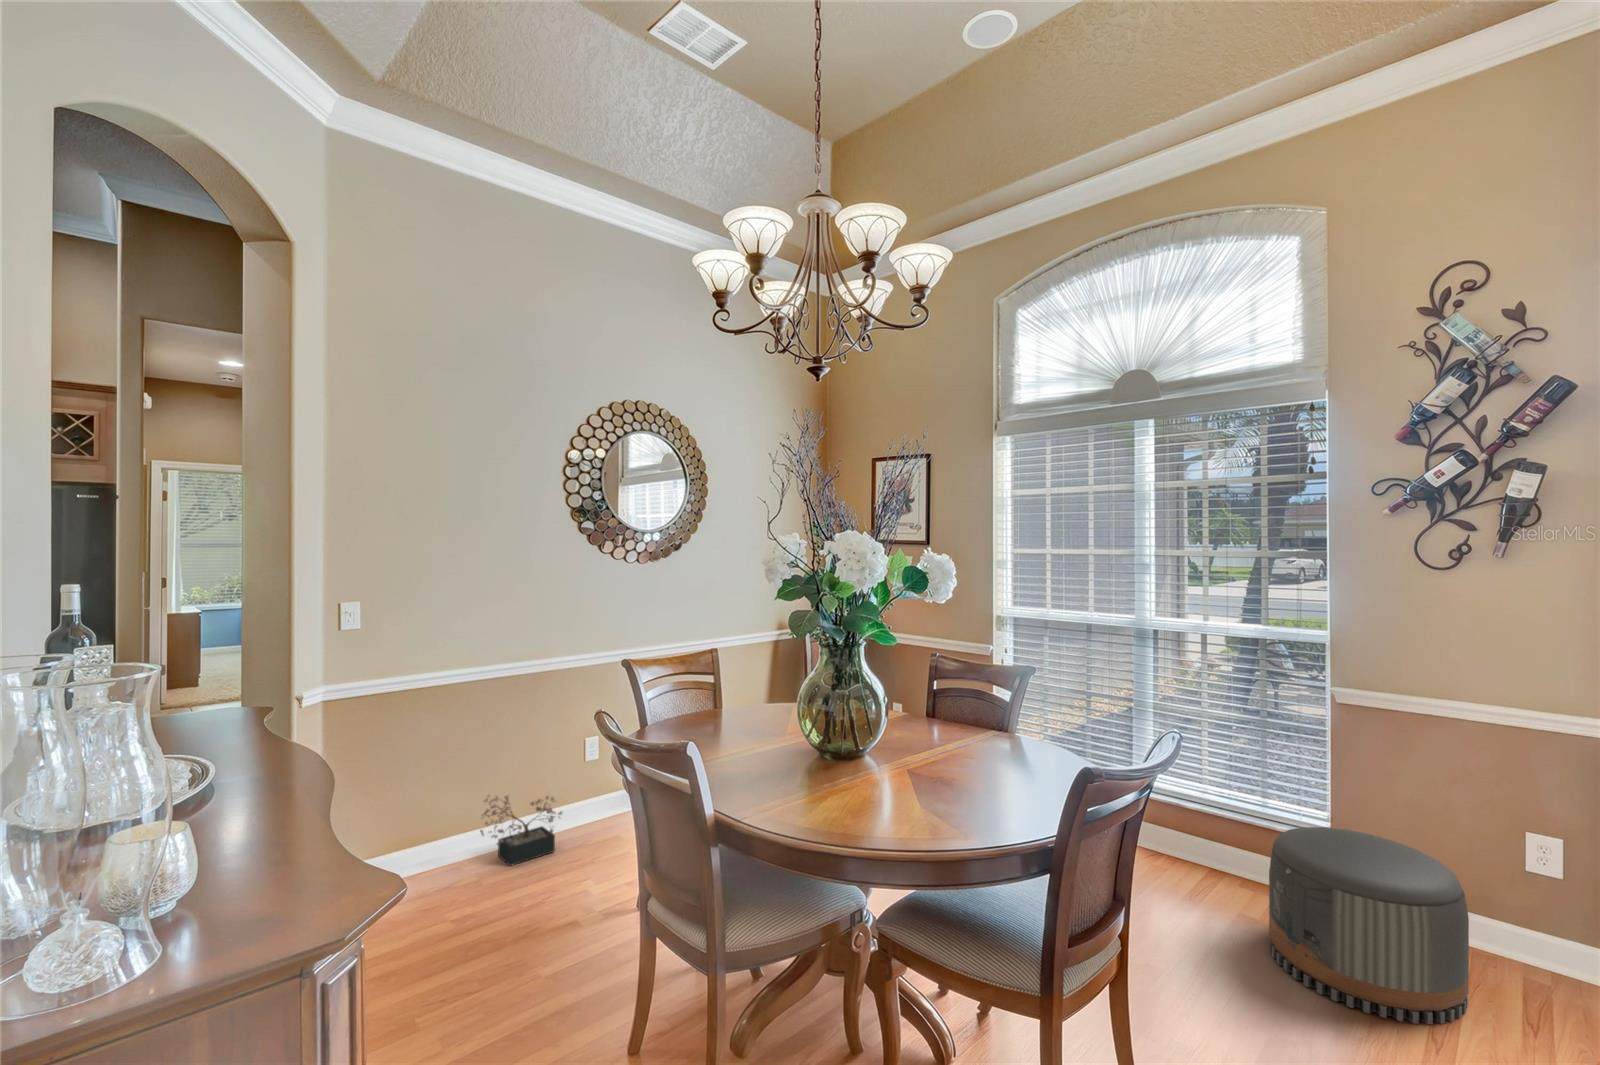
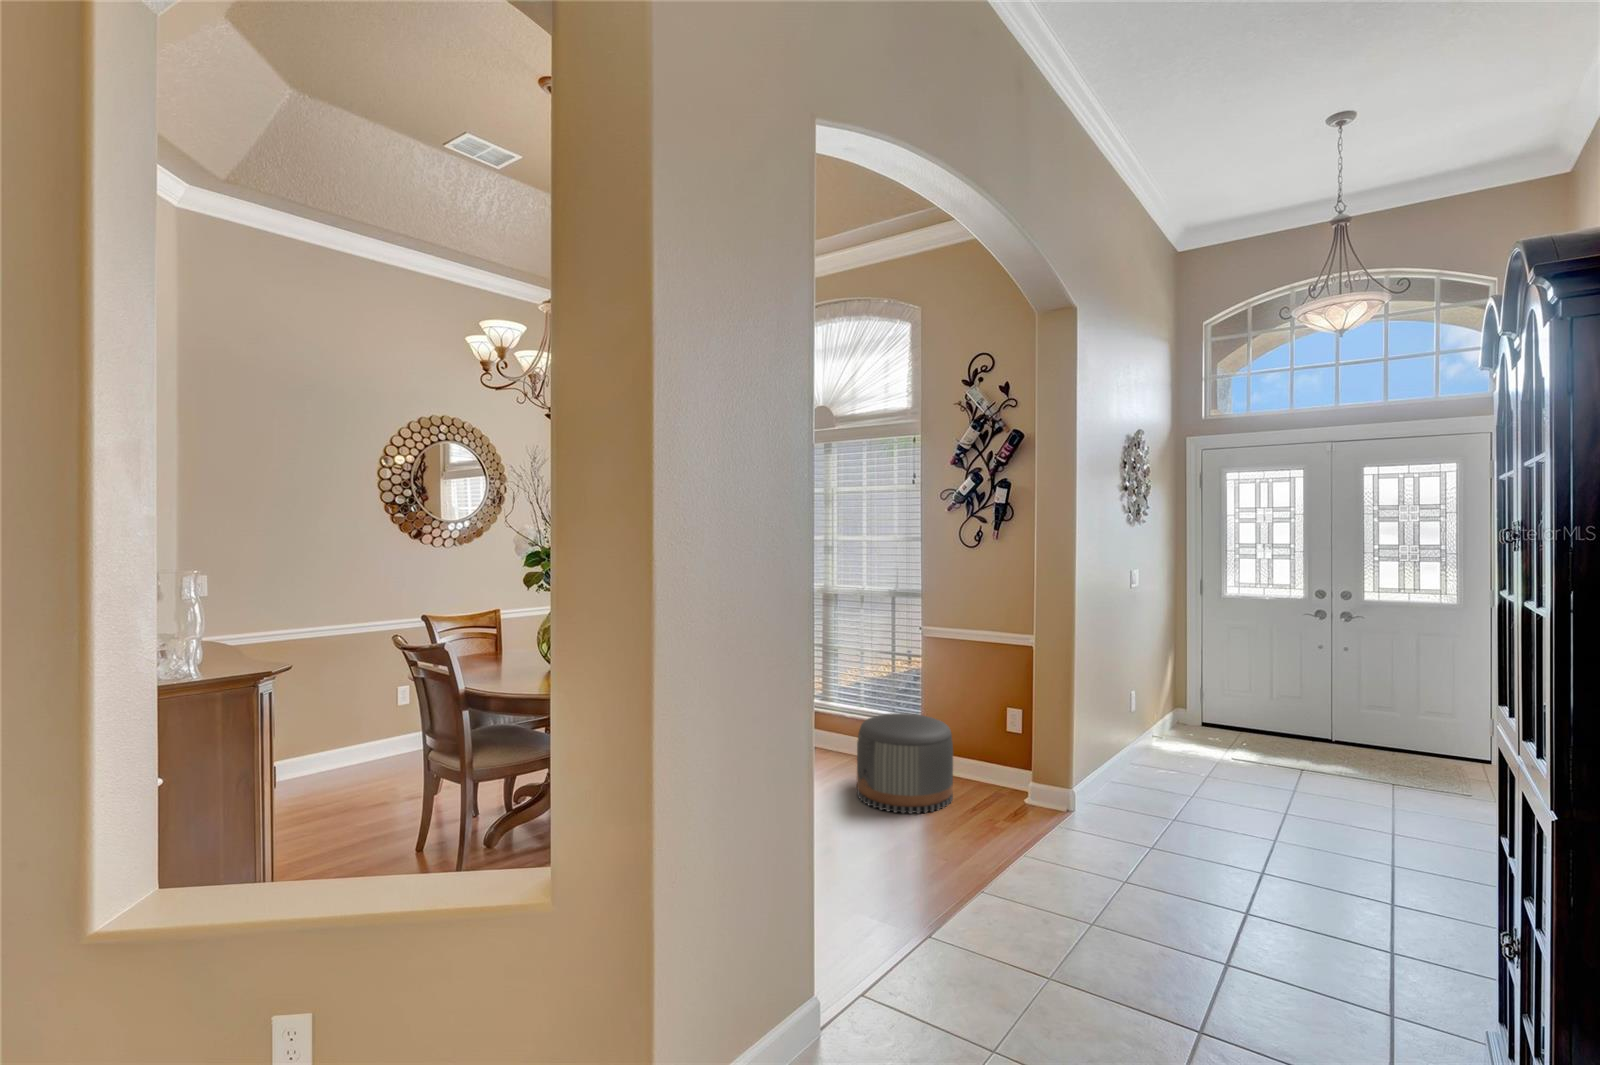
decorative plant: present [480,796,562,866] -> none [312,726,381,779]

